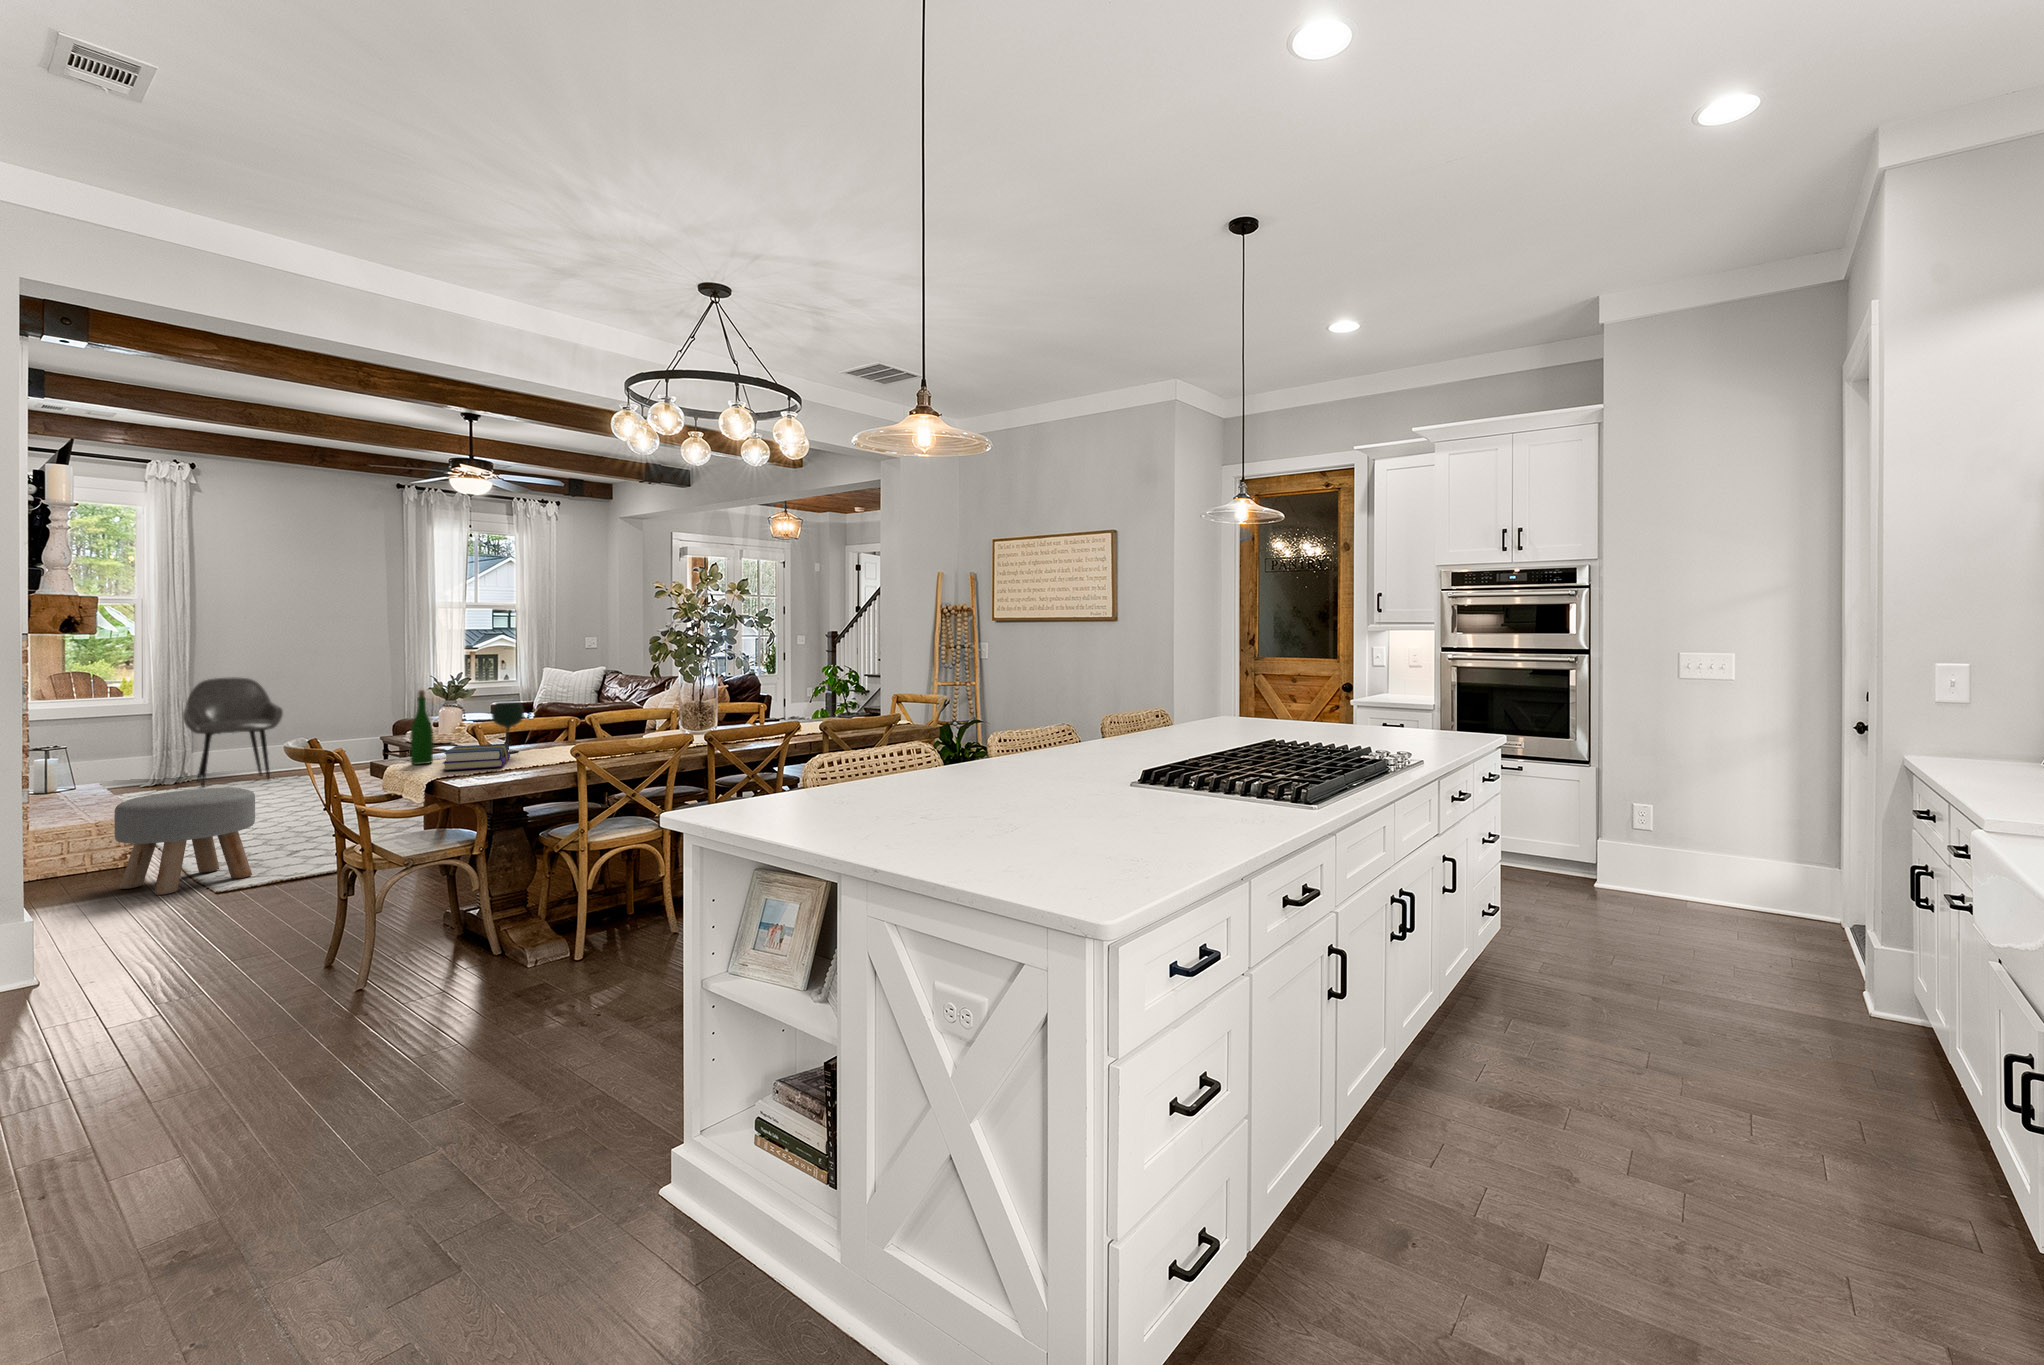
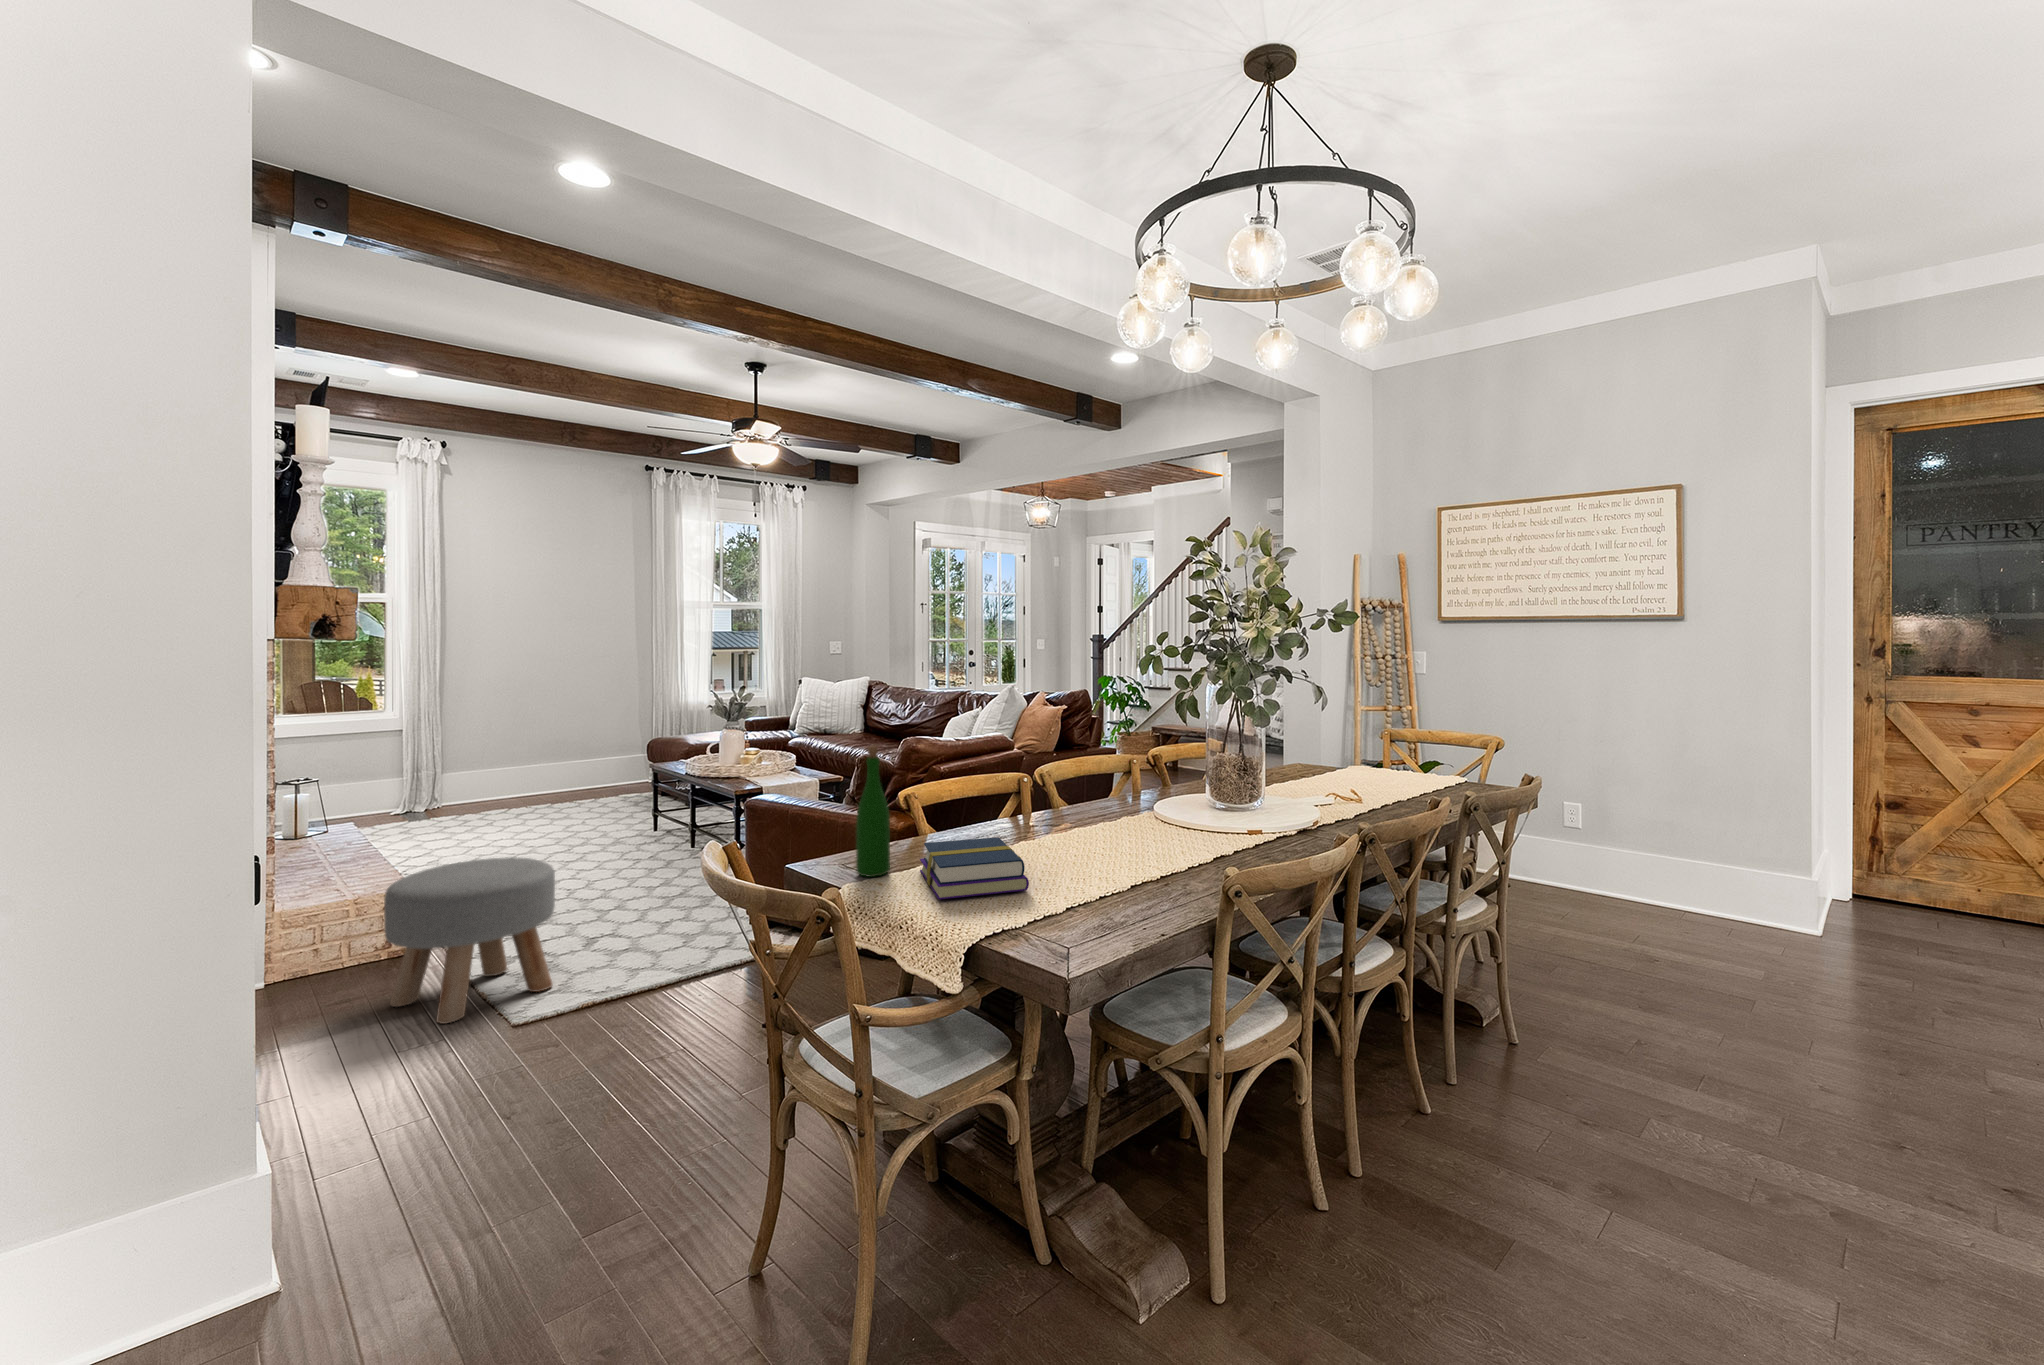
armchair: present [182,677,283,787] -> none [432,689,533,819]
wine glass: present [492,702,524,753] -> none [951,758,997,847]

